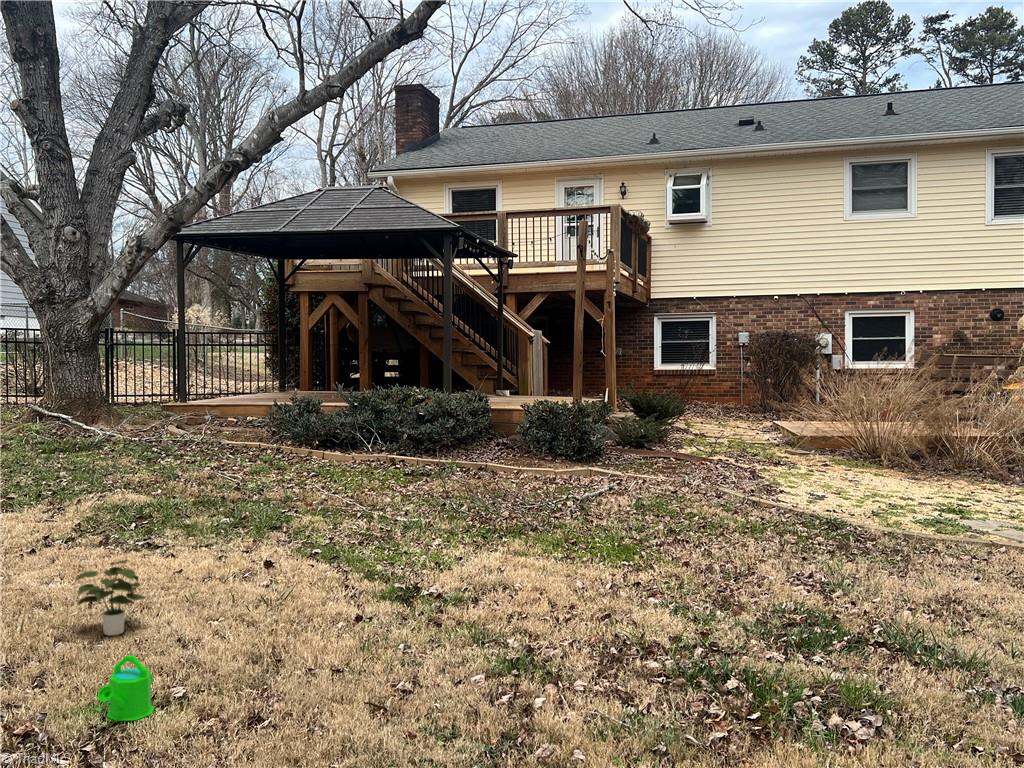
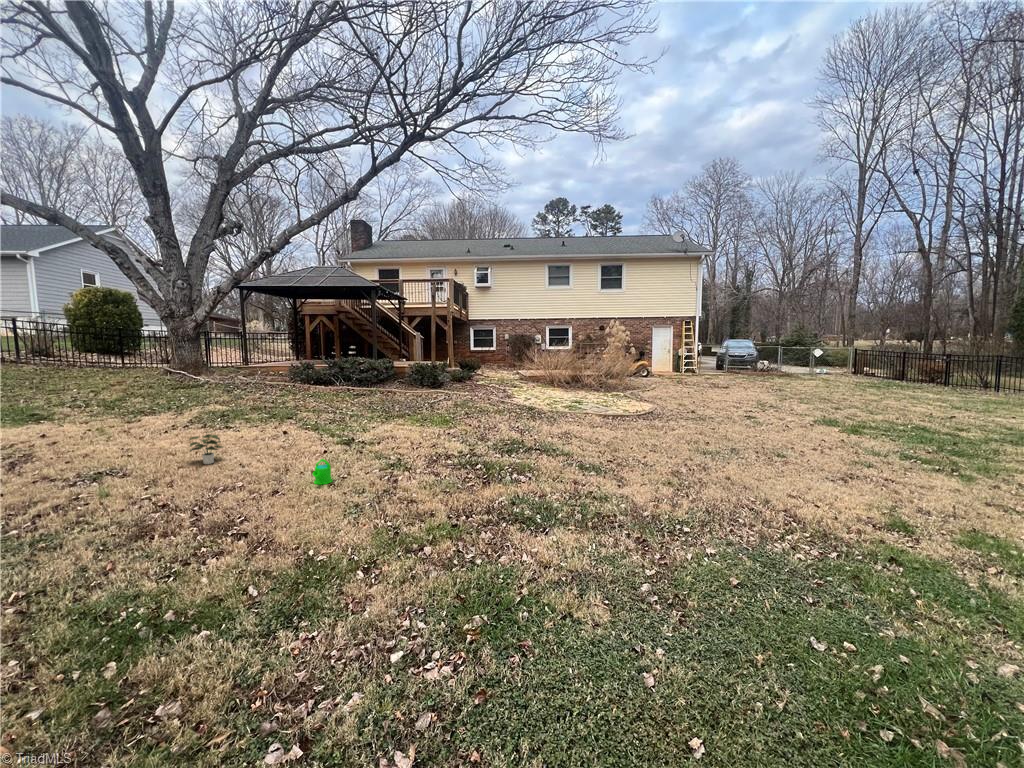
watering can: present [98,655,154,721] -> present [312,459,332,485]

